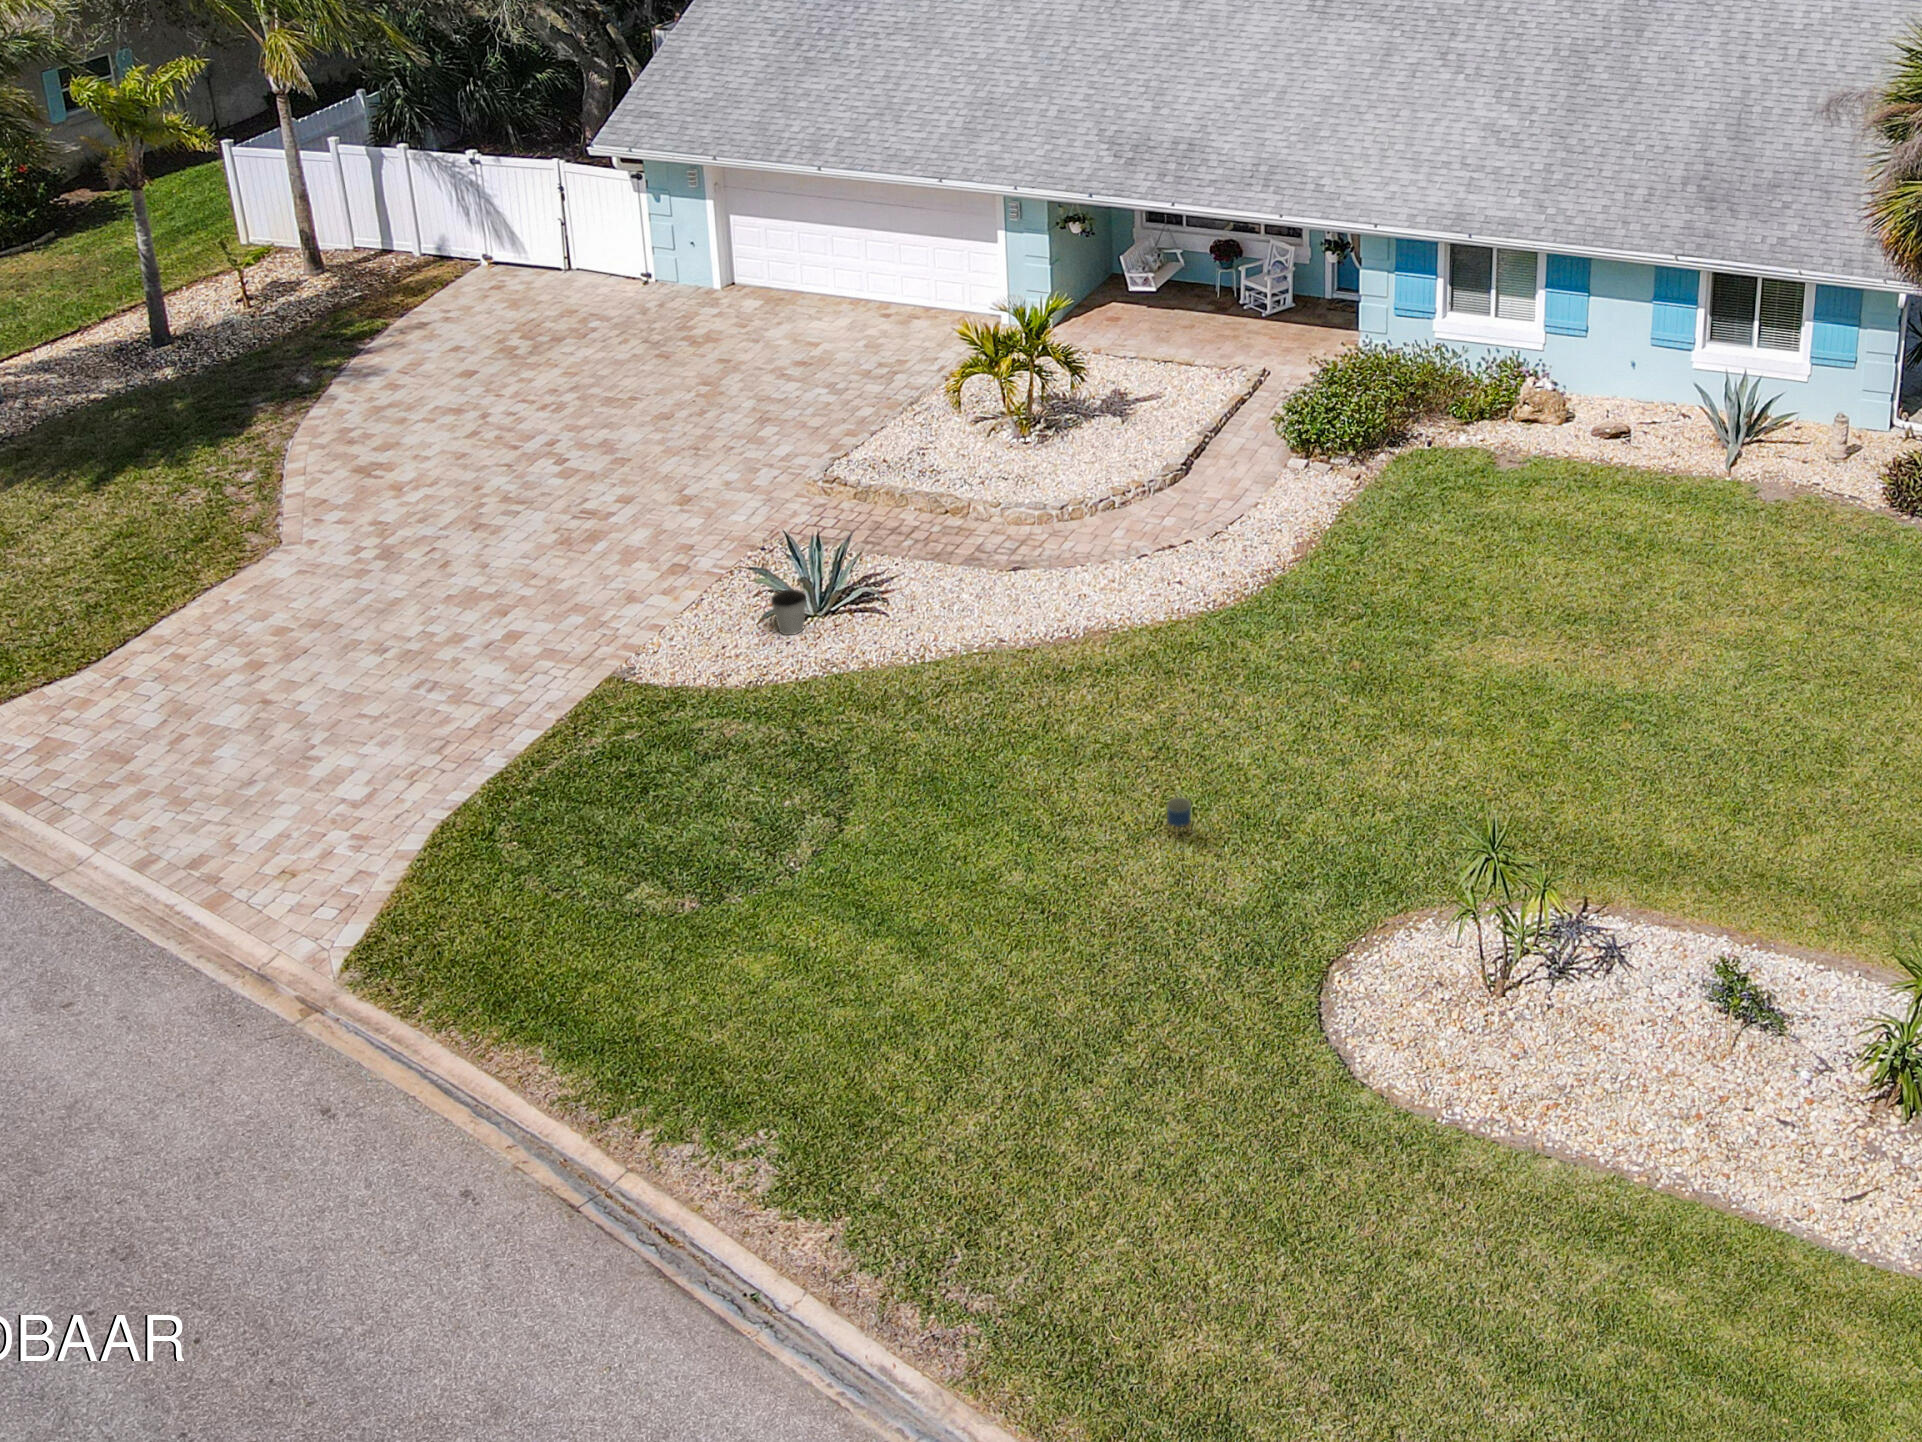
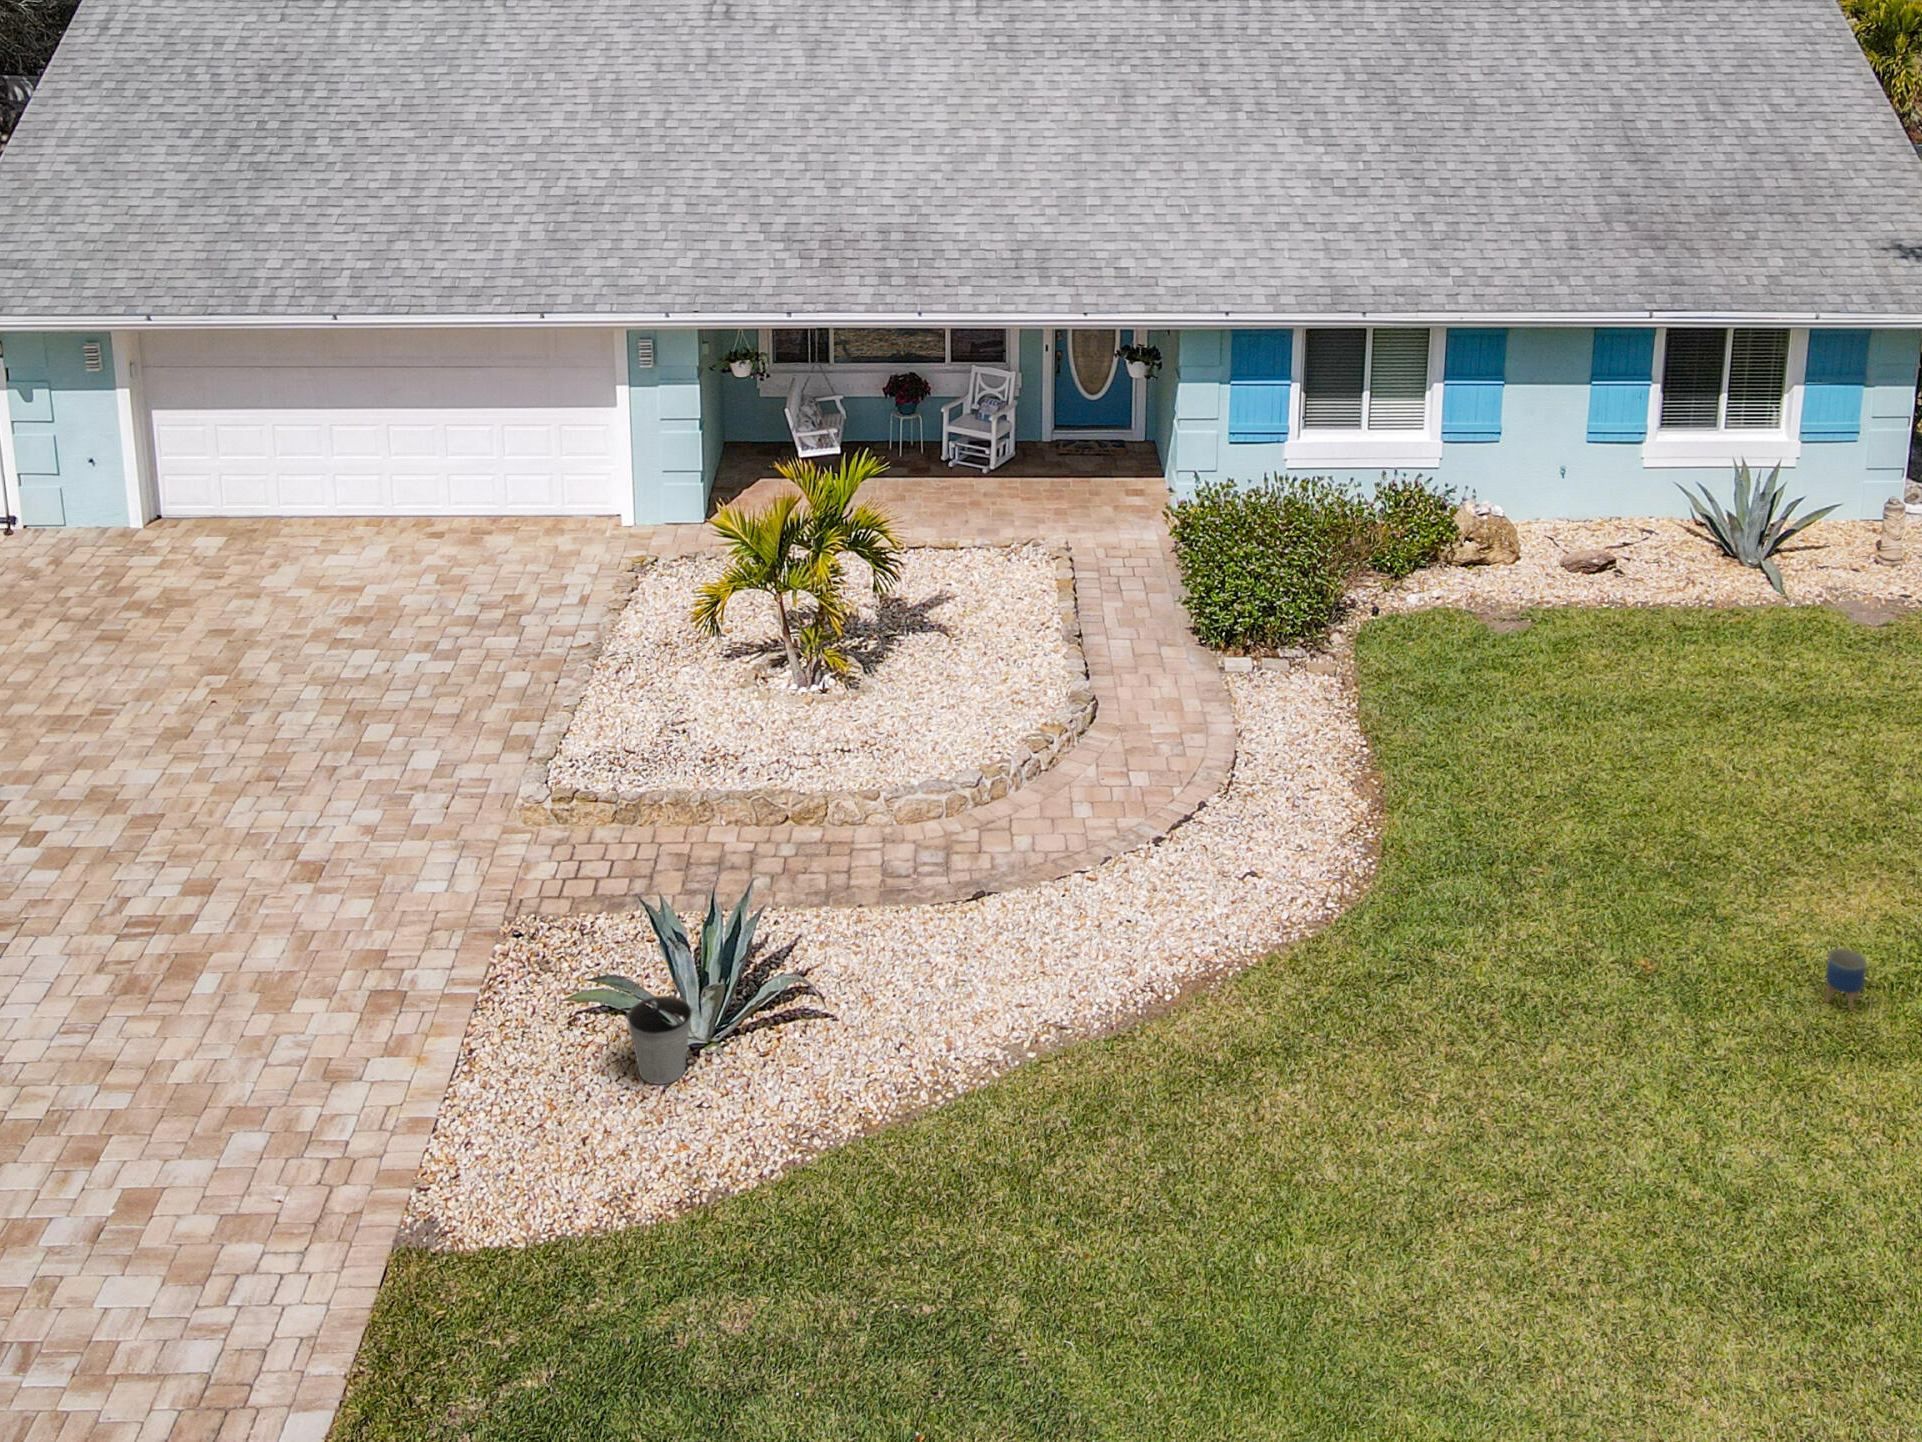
planter: present [1167,797,1191,836] -> present [1825,949,1867,1011]

